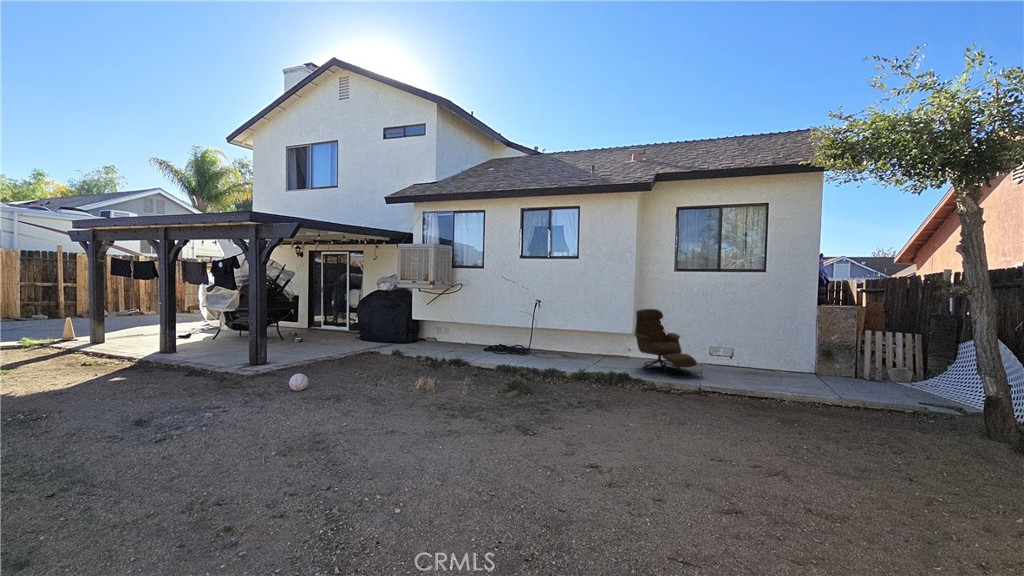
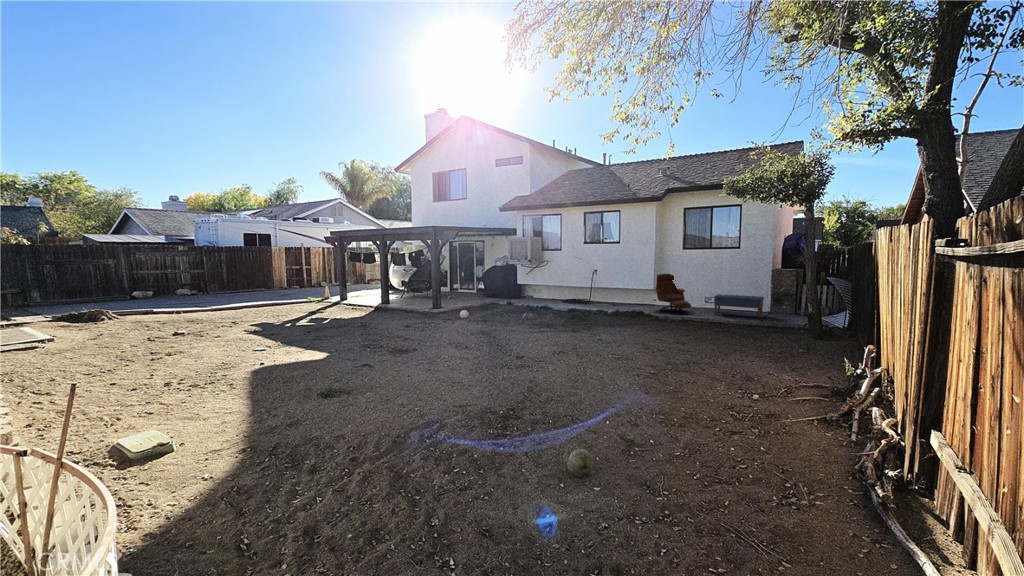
bench: none [734,344,813,385] -> present [714,294,764,318]

